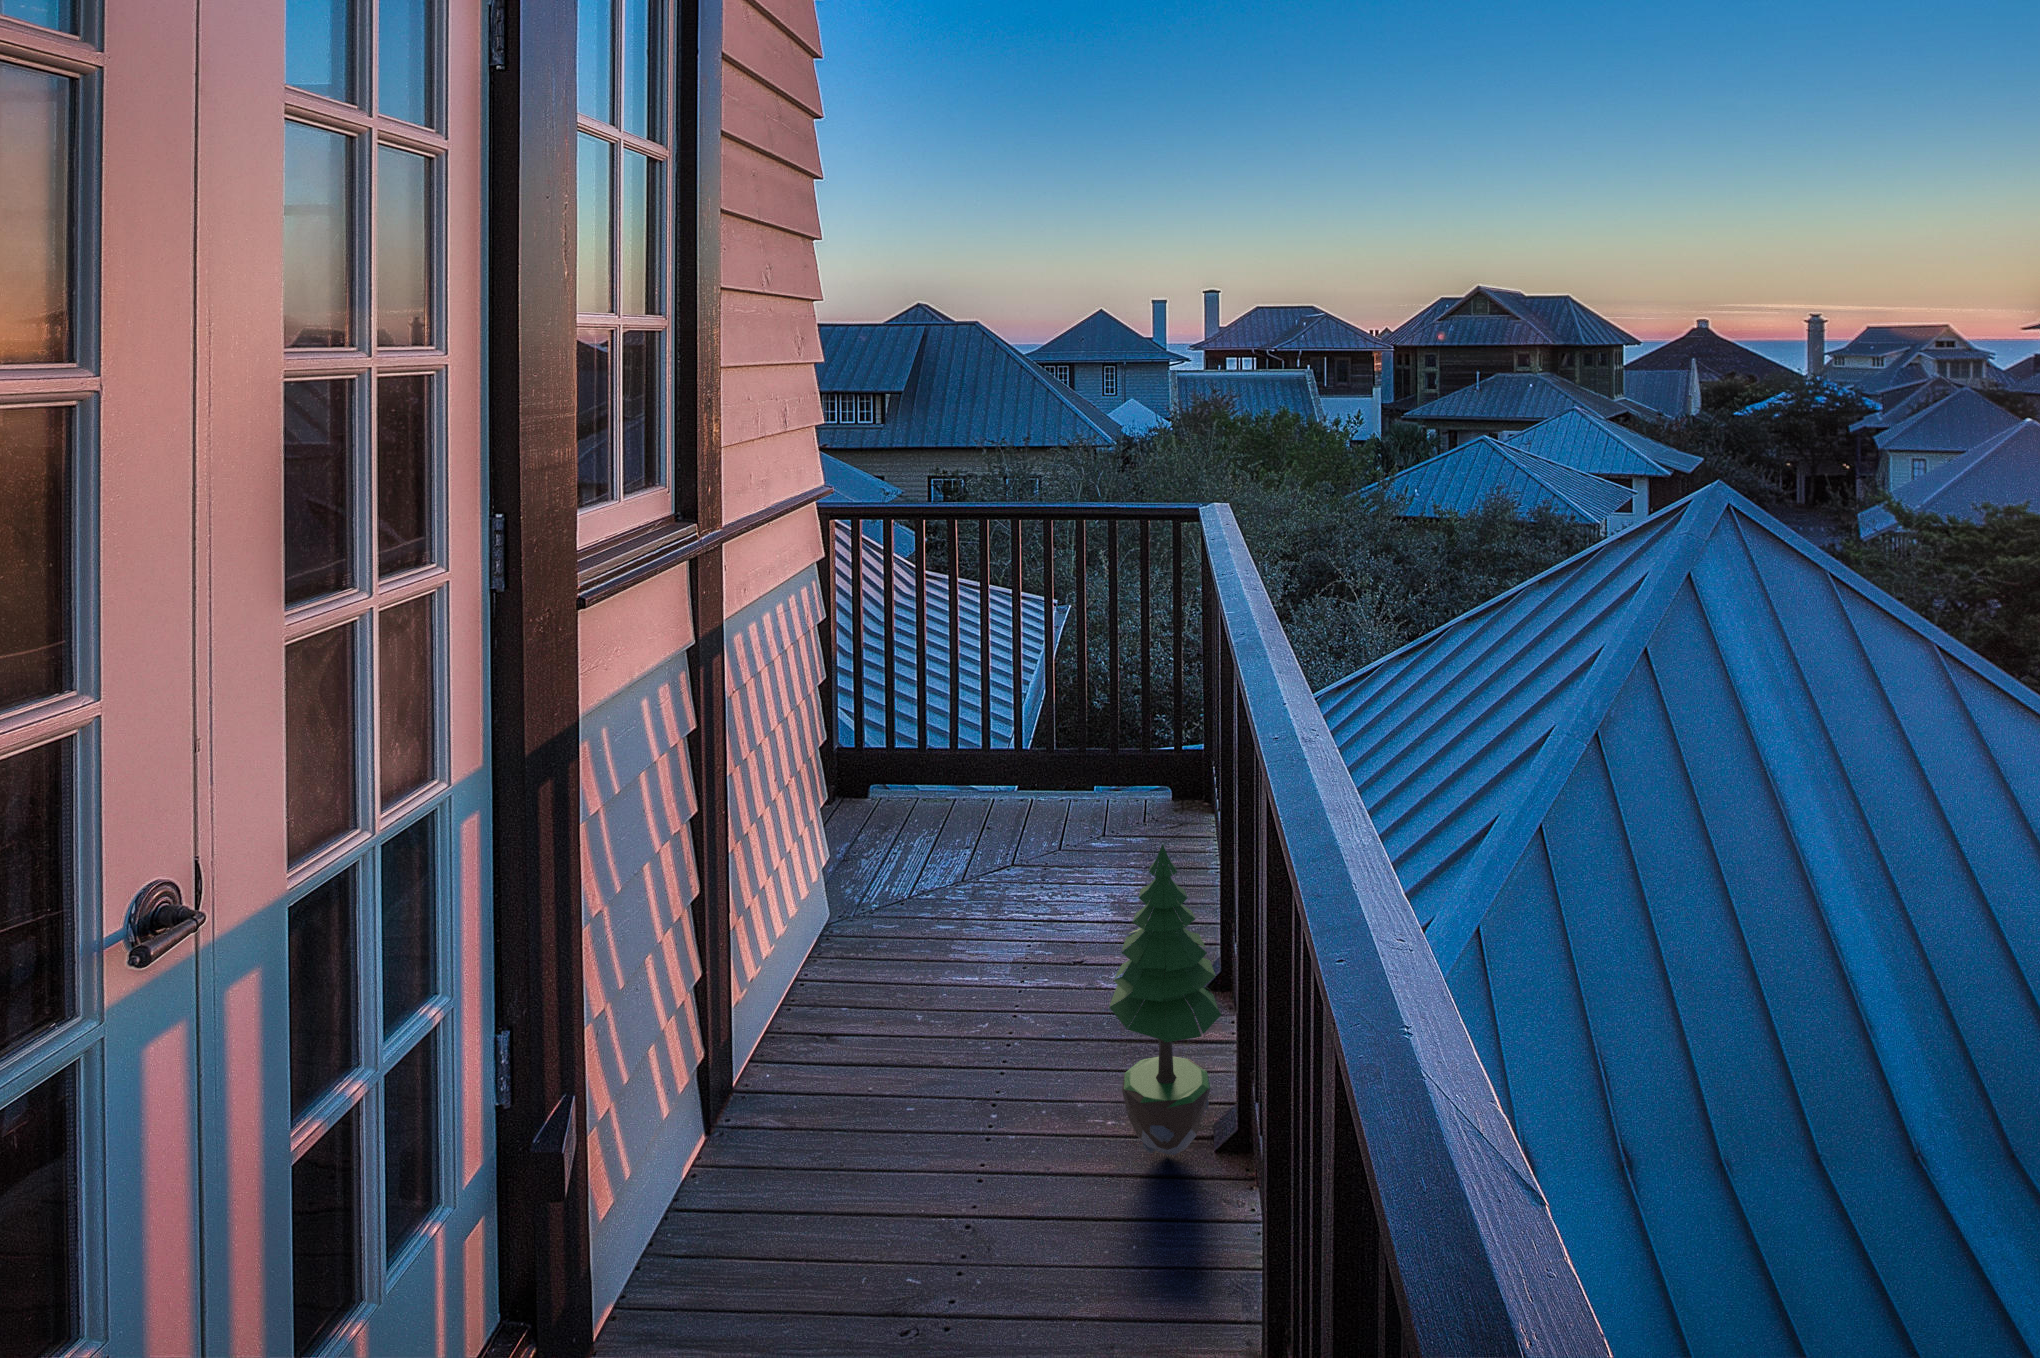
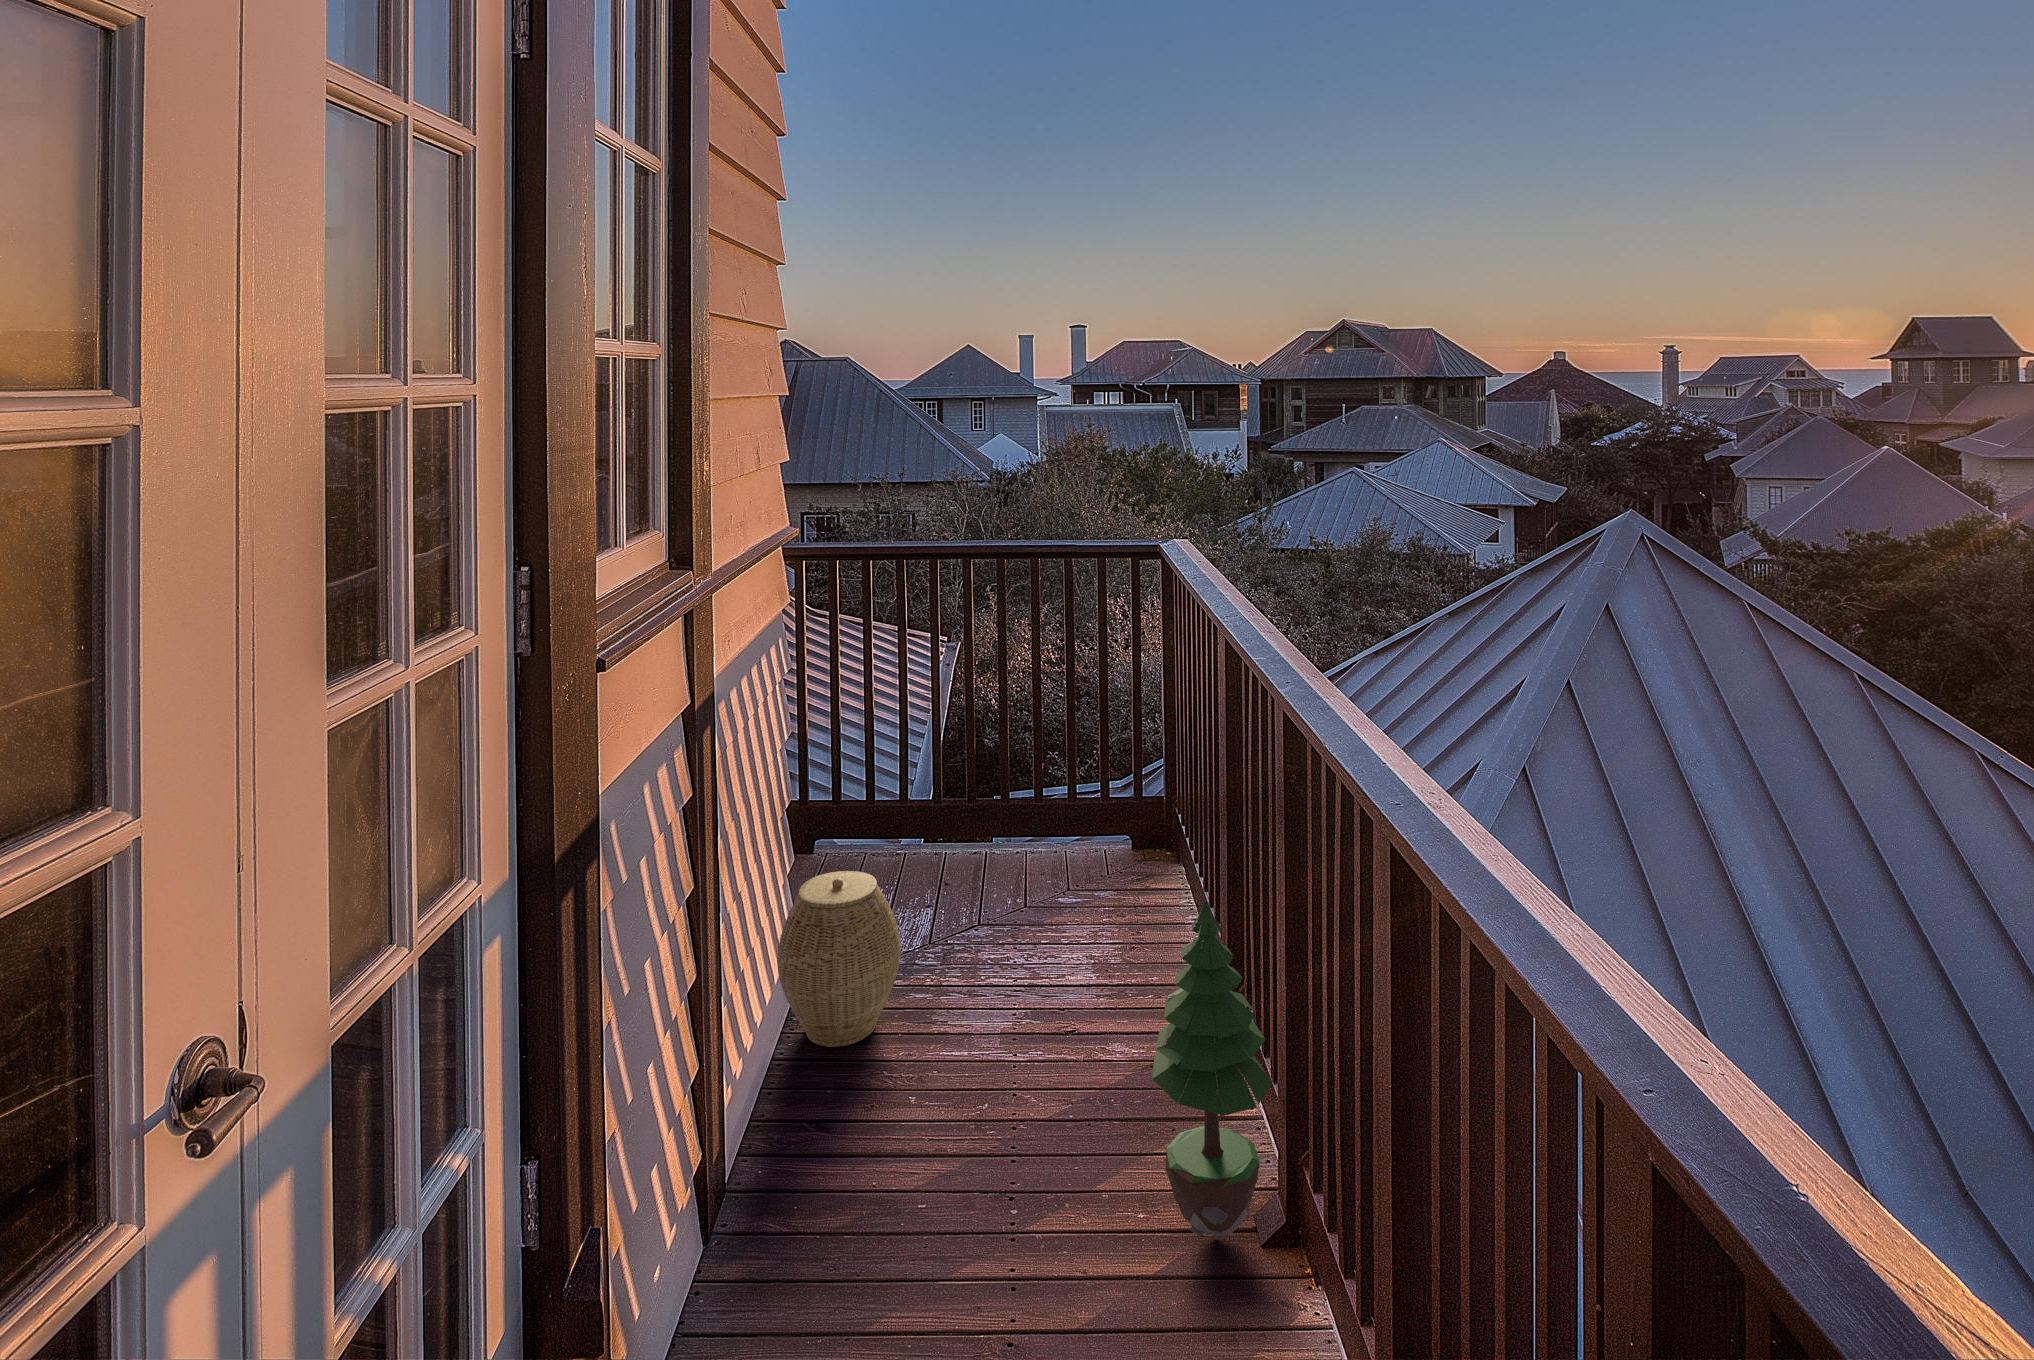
woven basket: none [801,814,917,975] -> present [777,871,901,1047]

